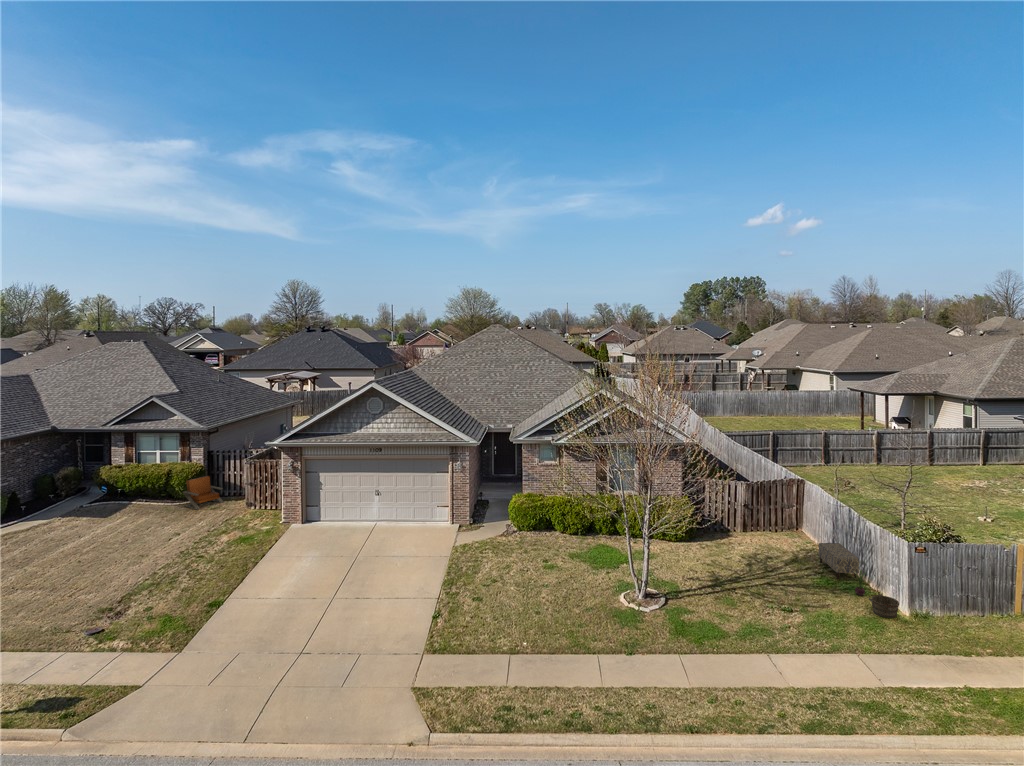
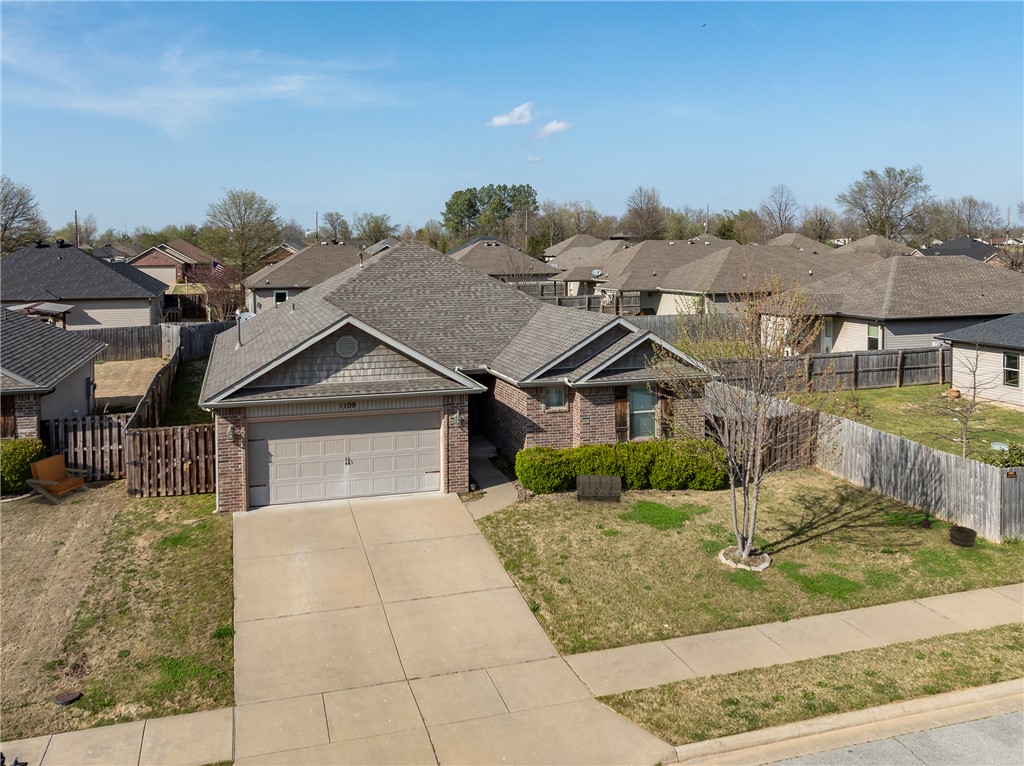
bench: present [818,543,859,579] -> present [577,475,621,502]

